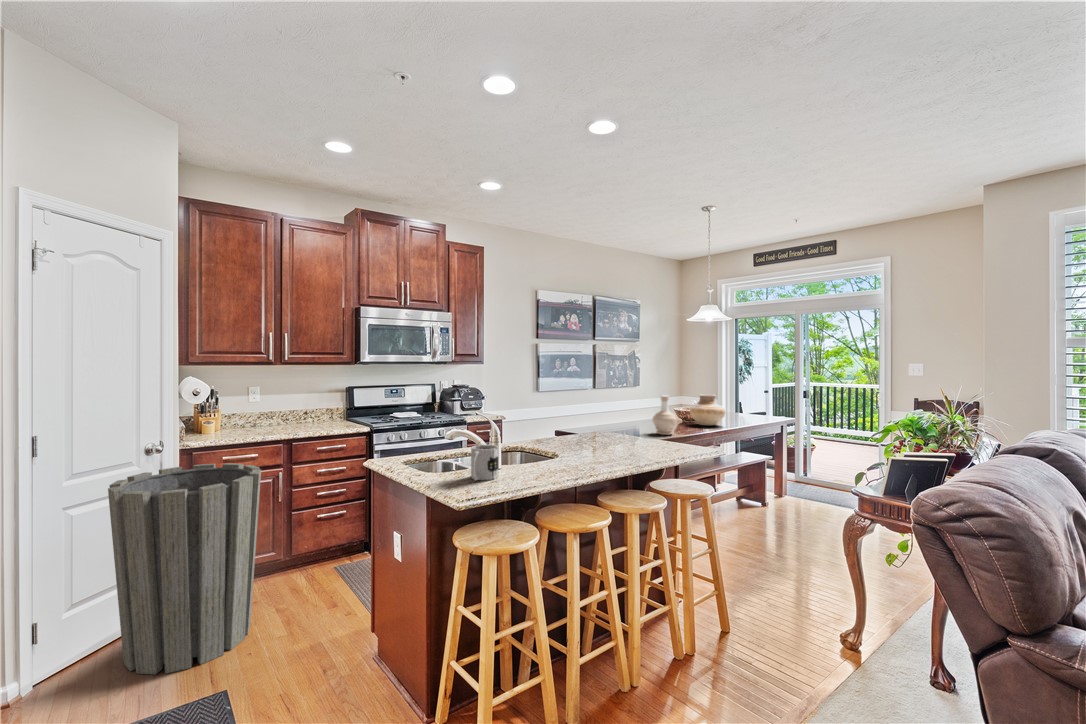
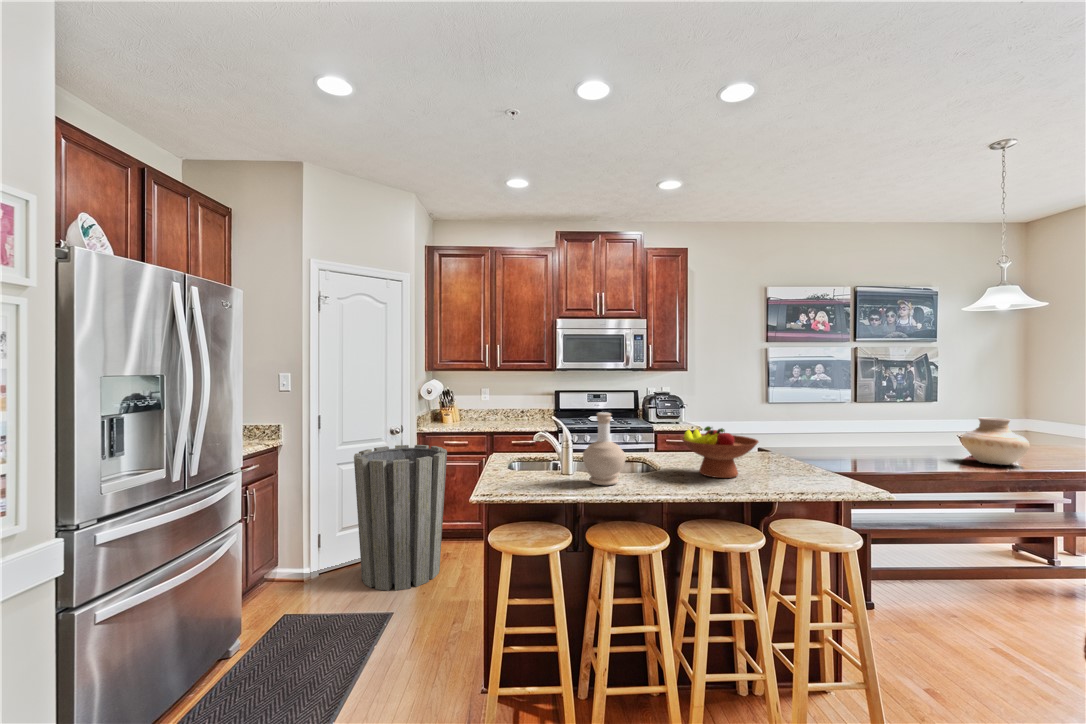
bottle: present [653,395,677,435] -> present [583,412,625,485]
fruit bowl: none [574,411,637,454] -> present [680,426,758,478]
mug: present [471,445,498,480] -> none [519,449,554,484]

